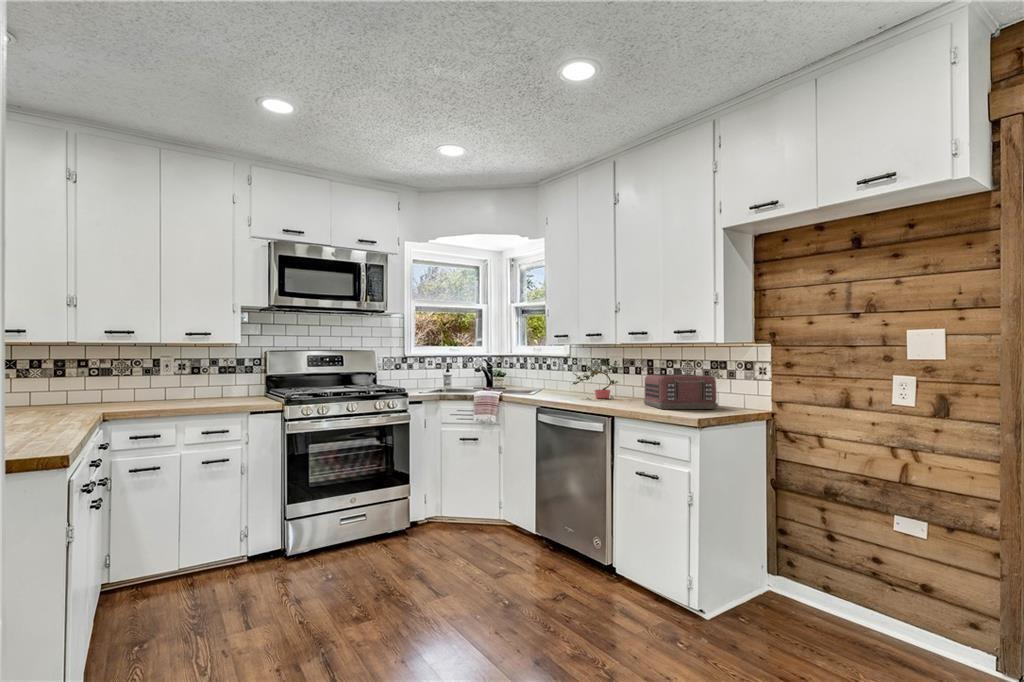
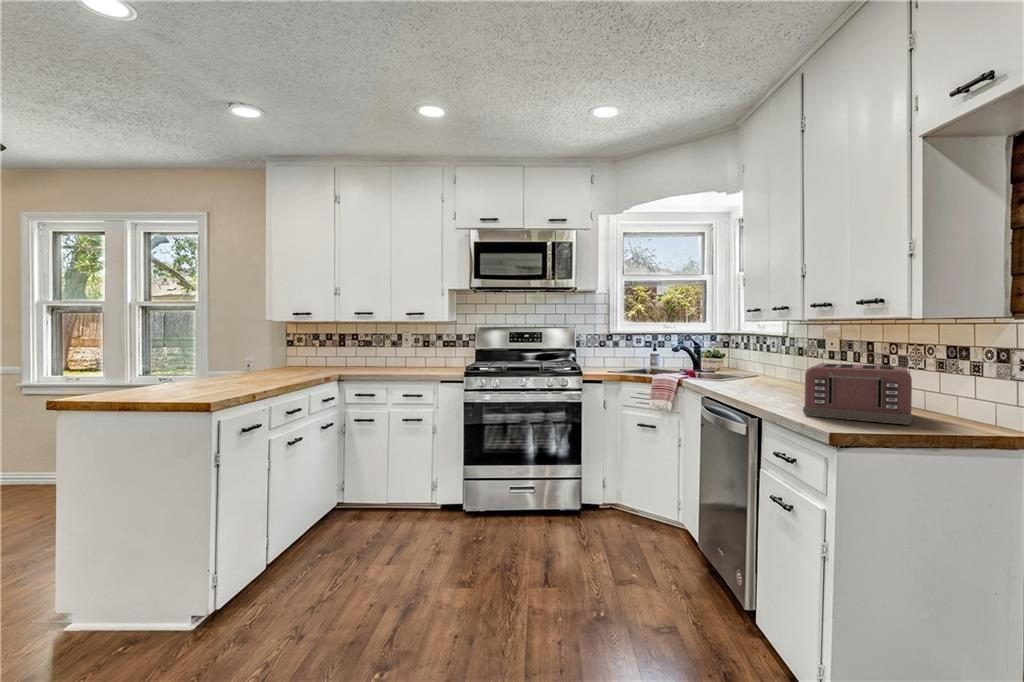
potted plant: present [573,363,619,399] -> none [741,343,823,392]

